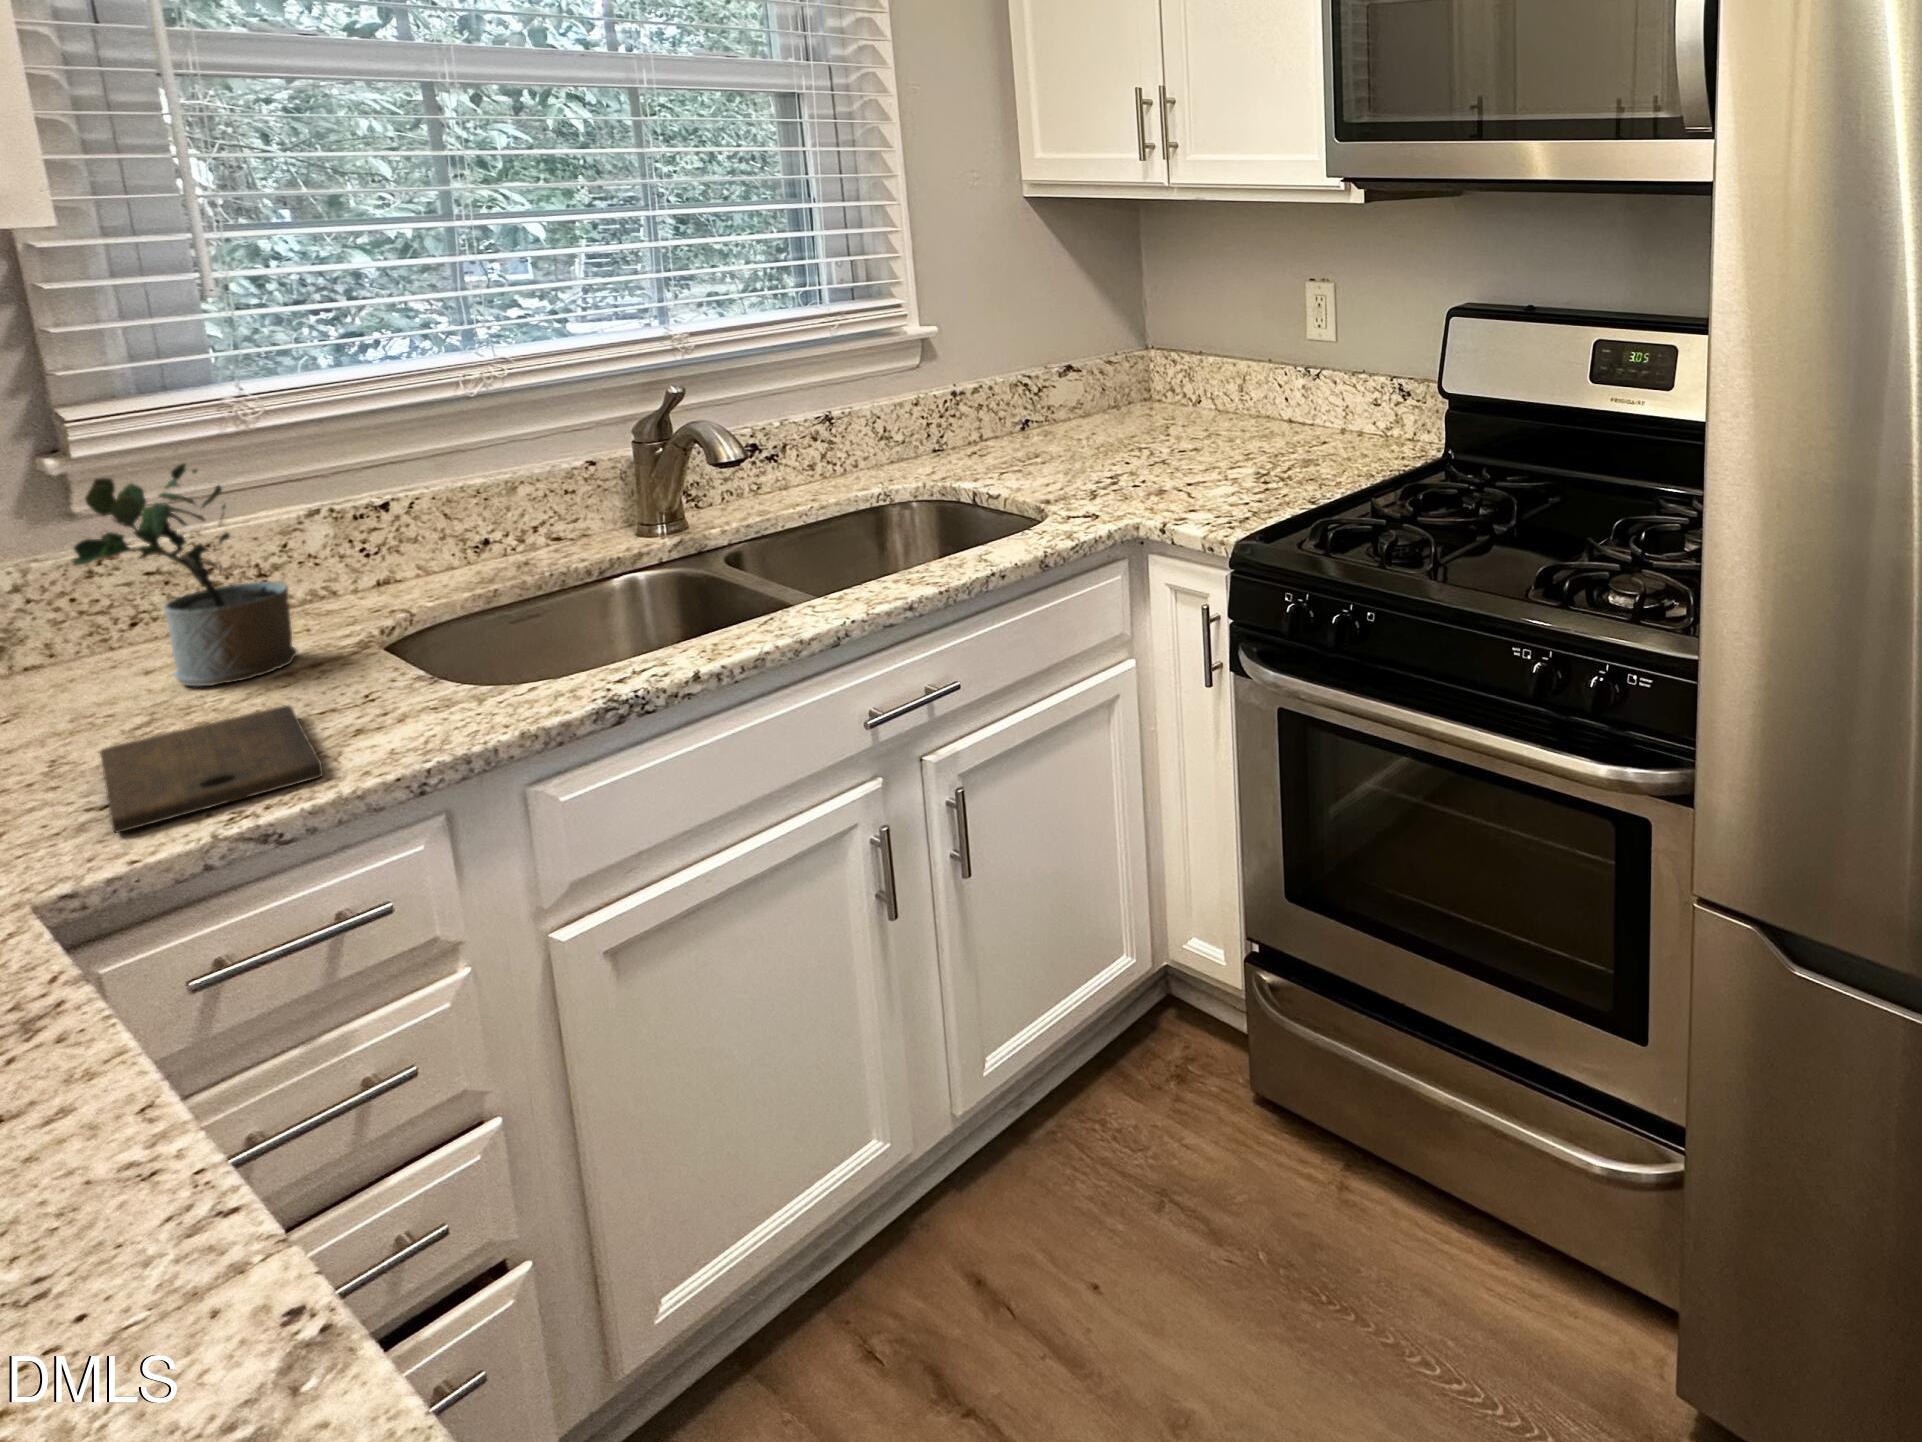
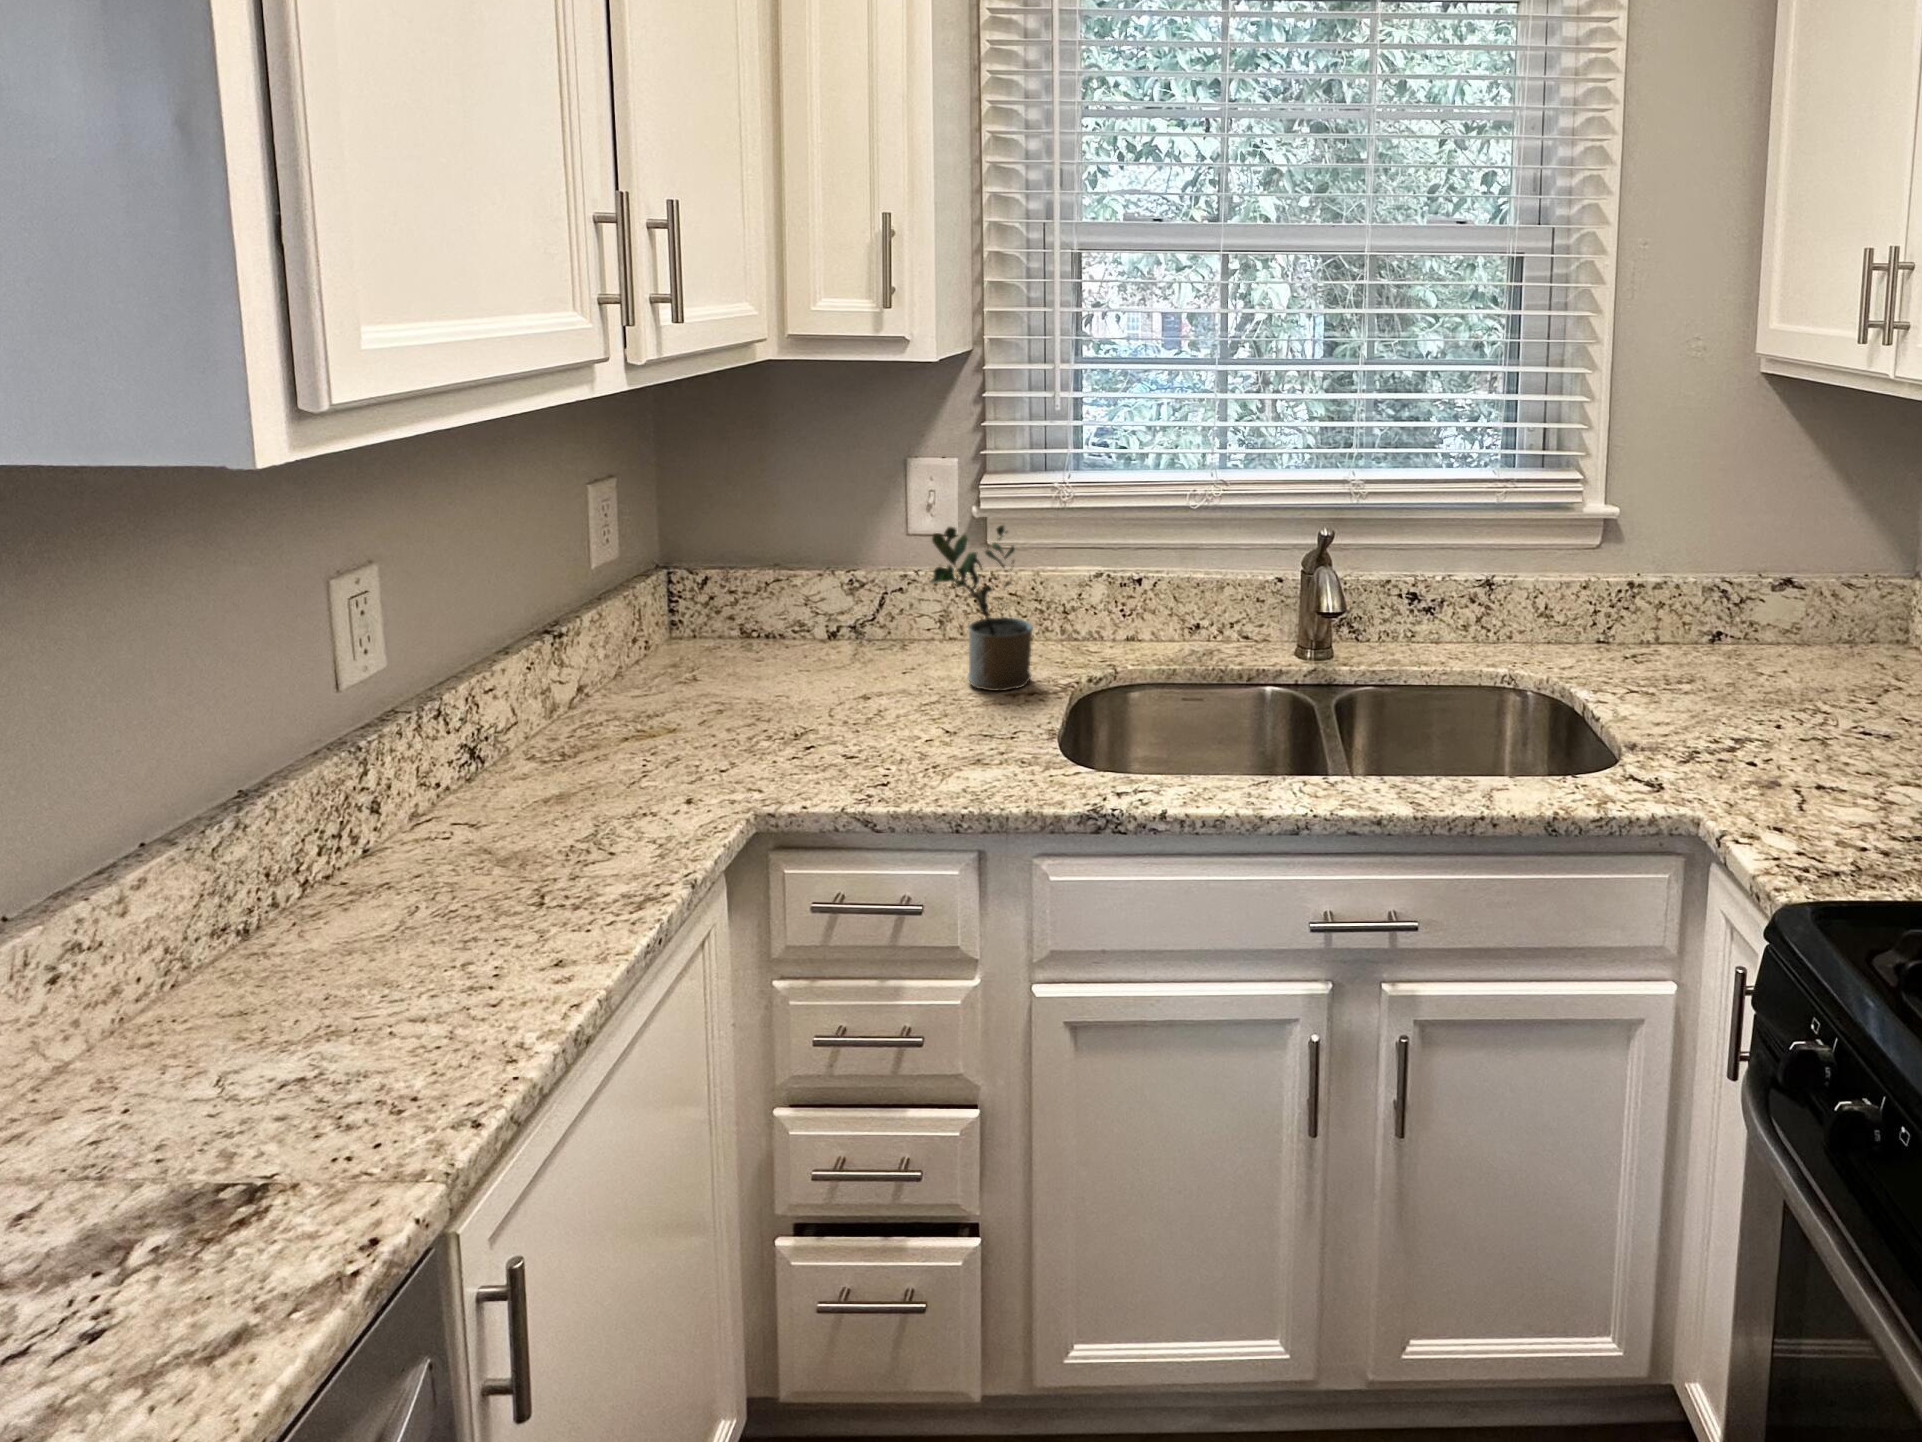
cutting board: present [101,705,323,833] -> none [810,715,966,792]

